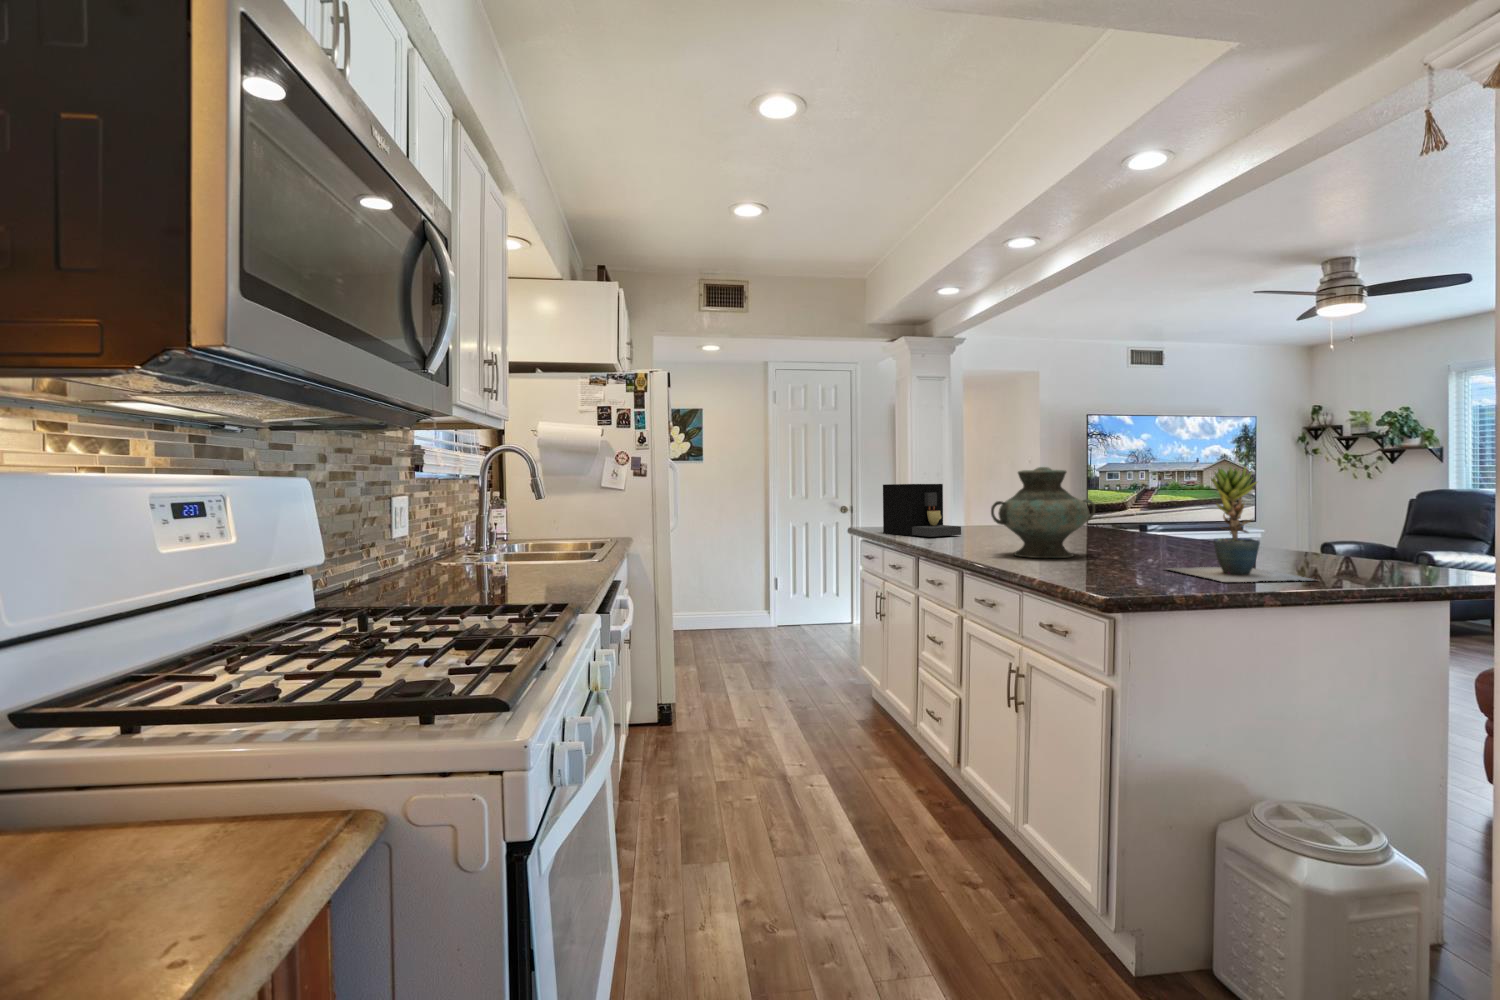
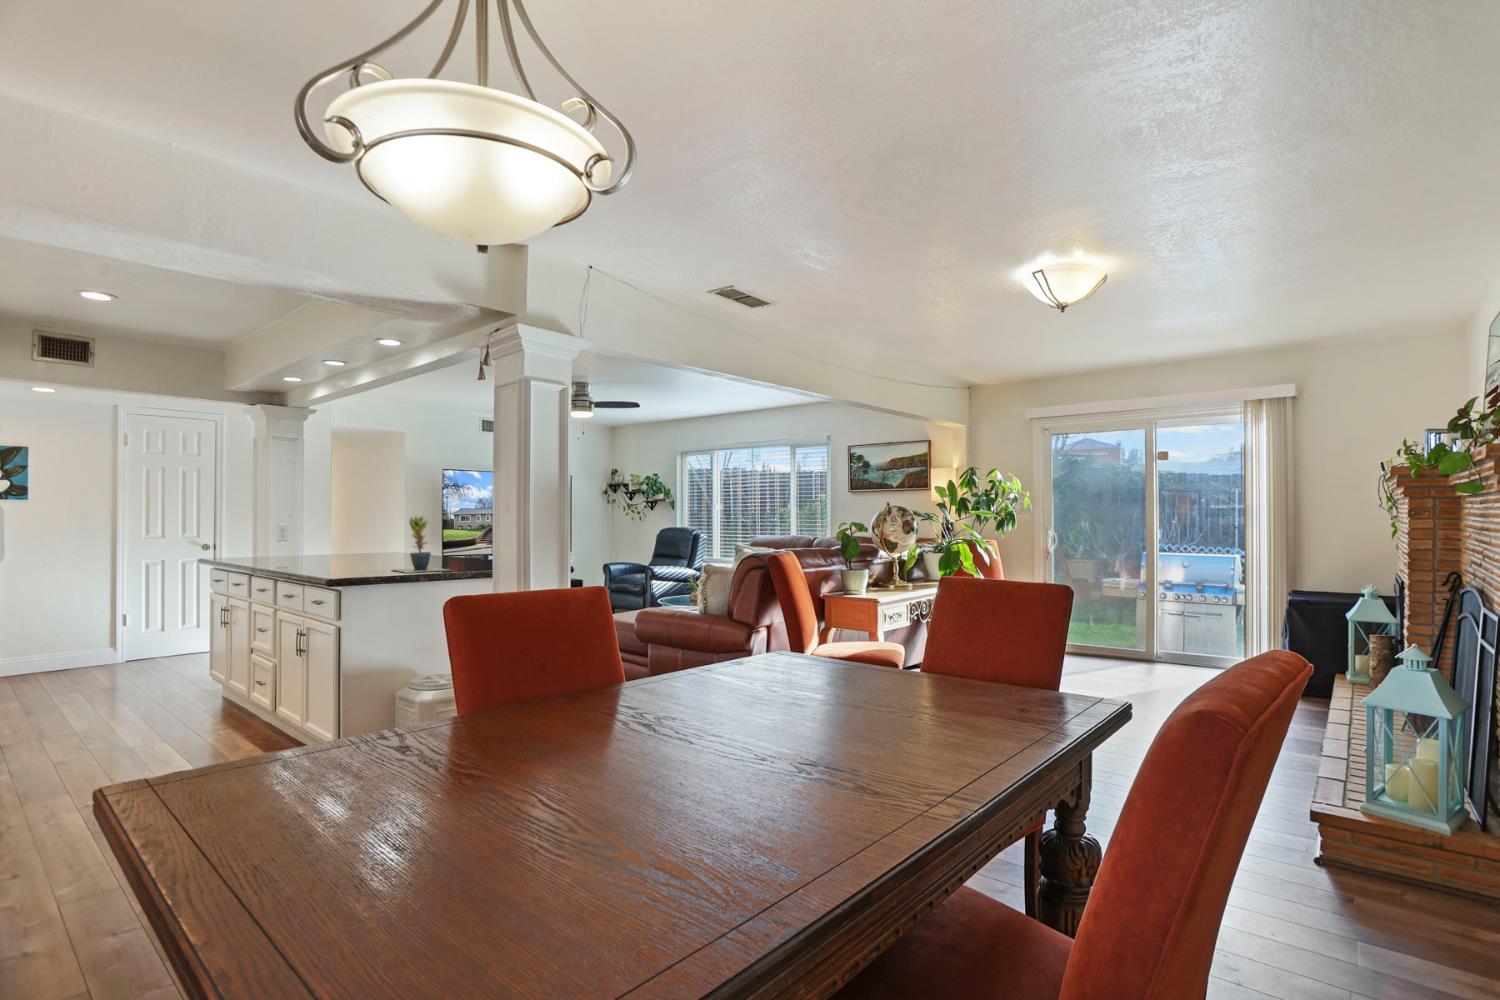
vase: present [991,467,1095,558] -> none [298,514,369,570]
coffee maker: present [883,484,961,537] -> none [232,524,296,564]

